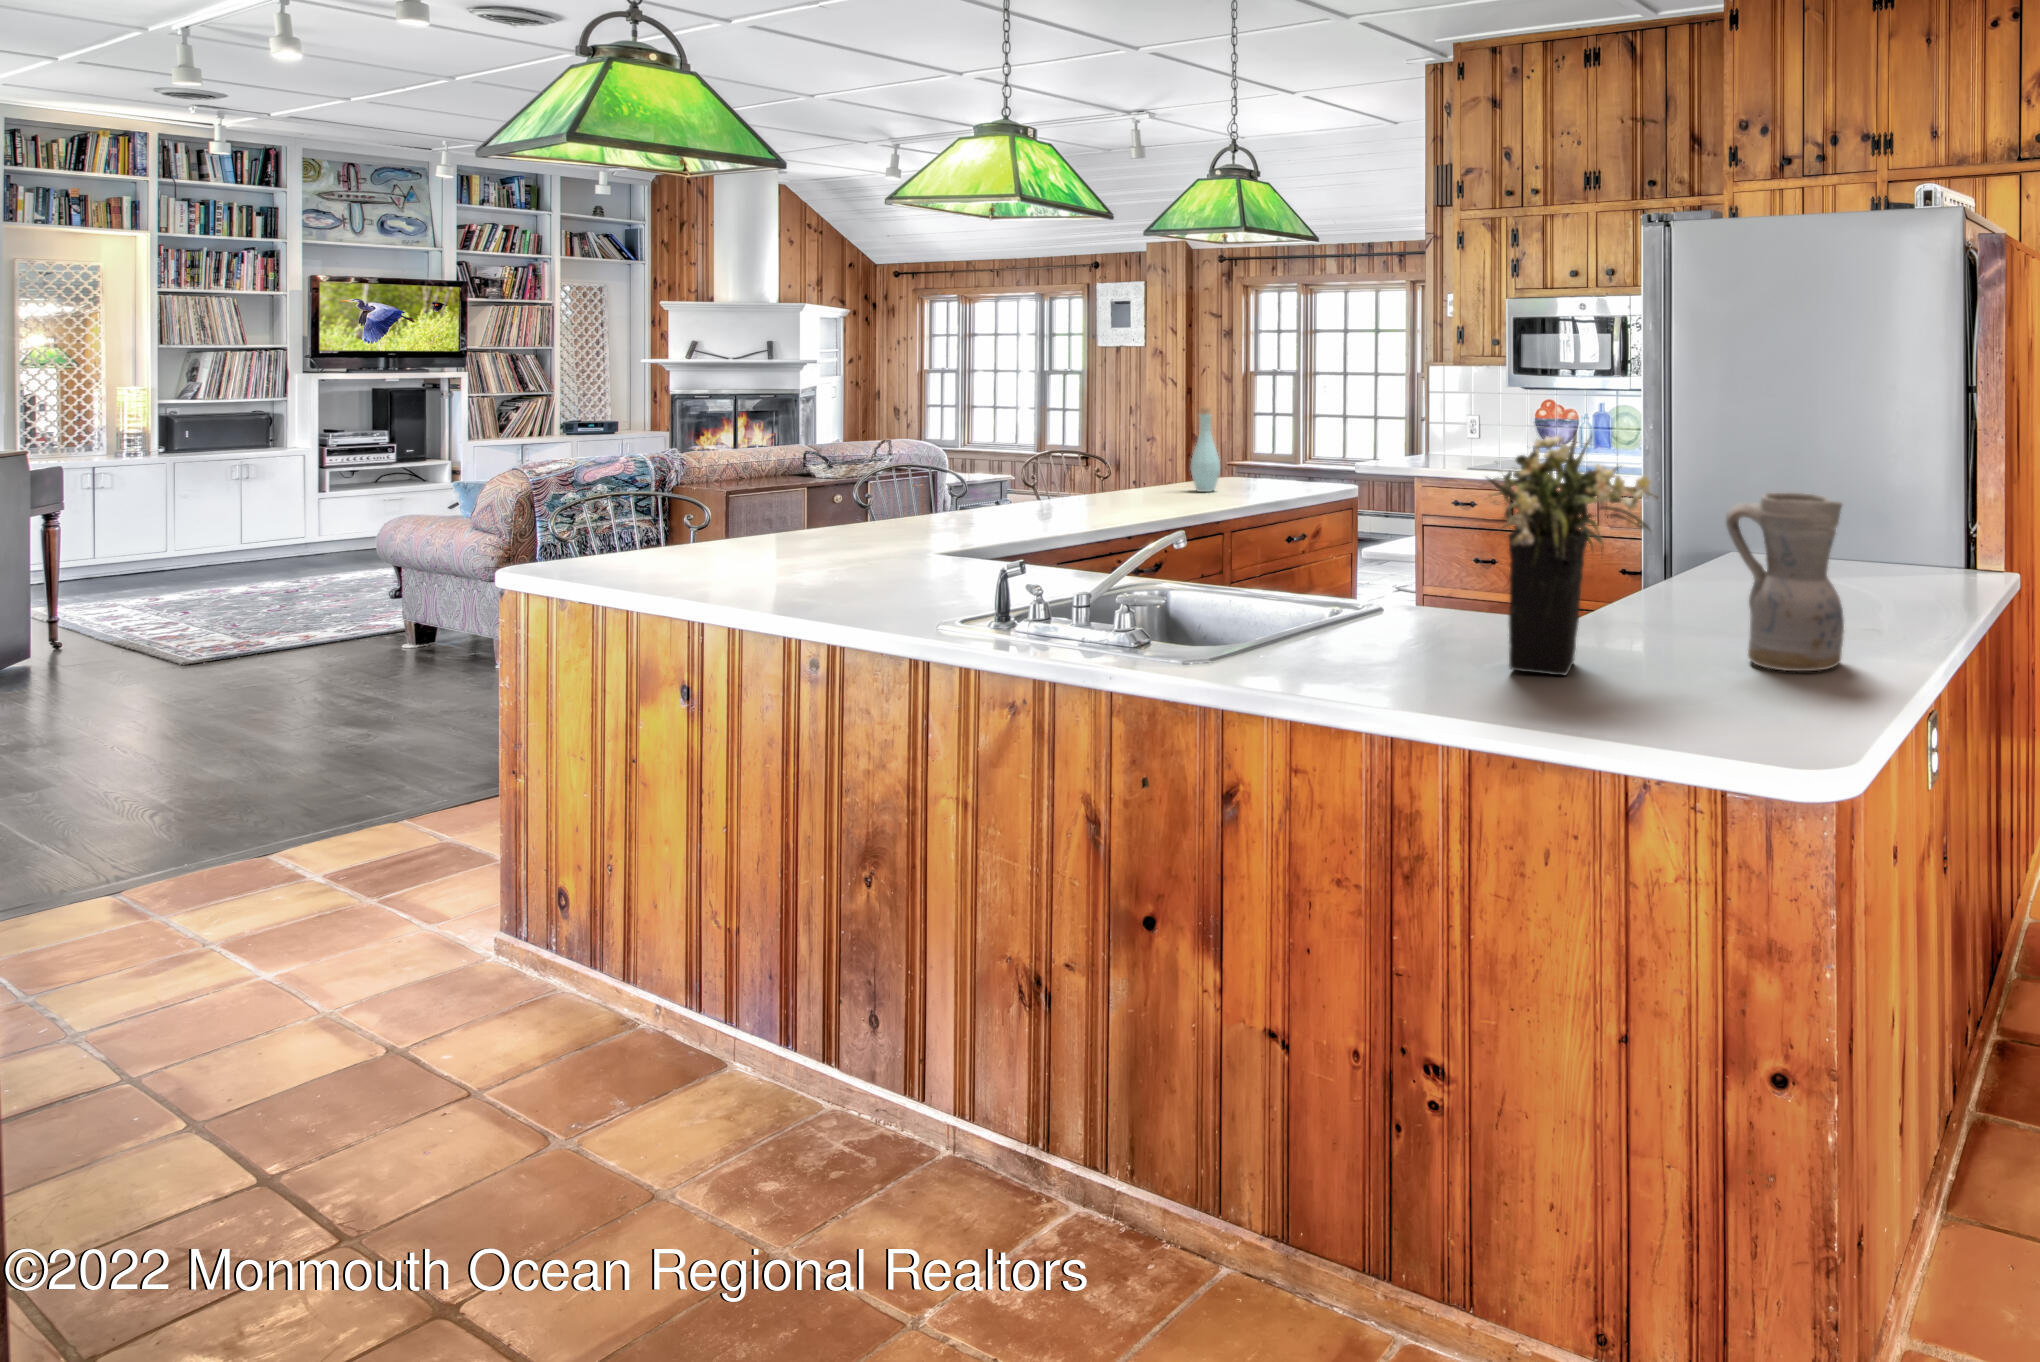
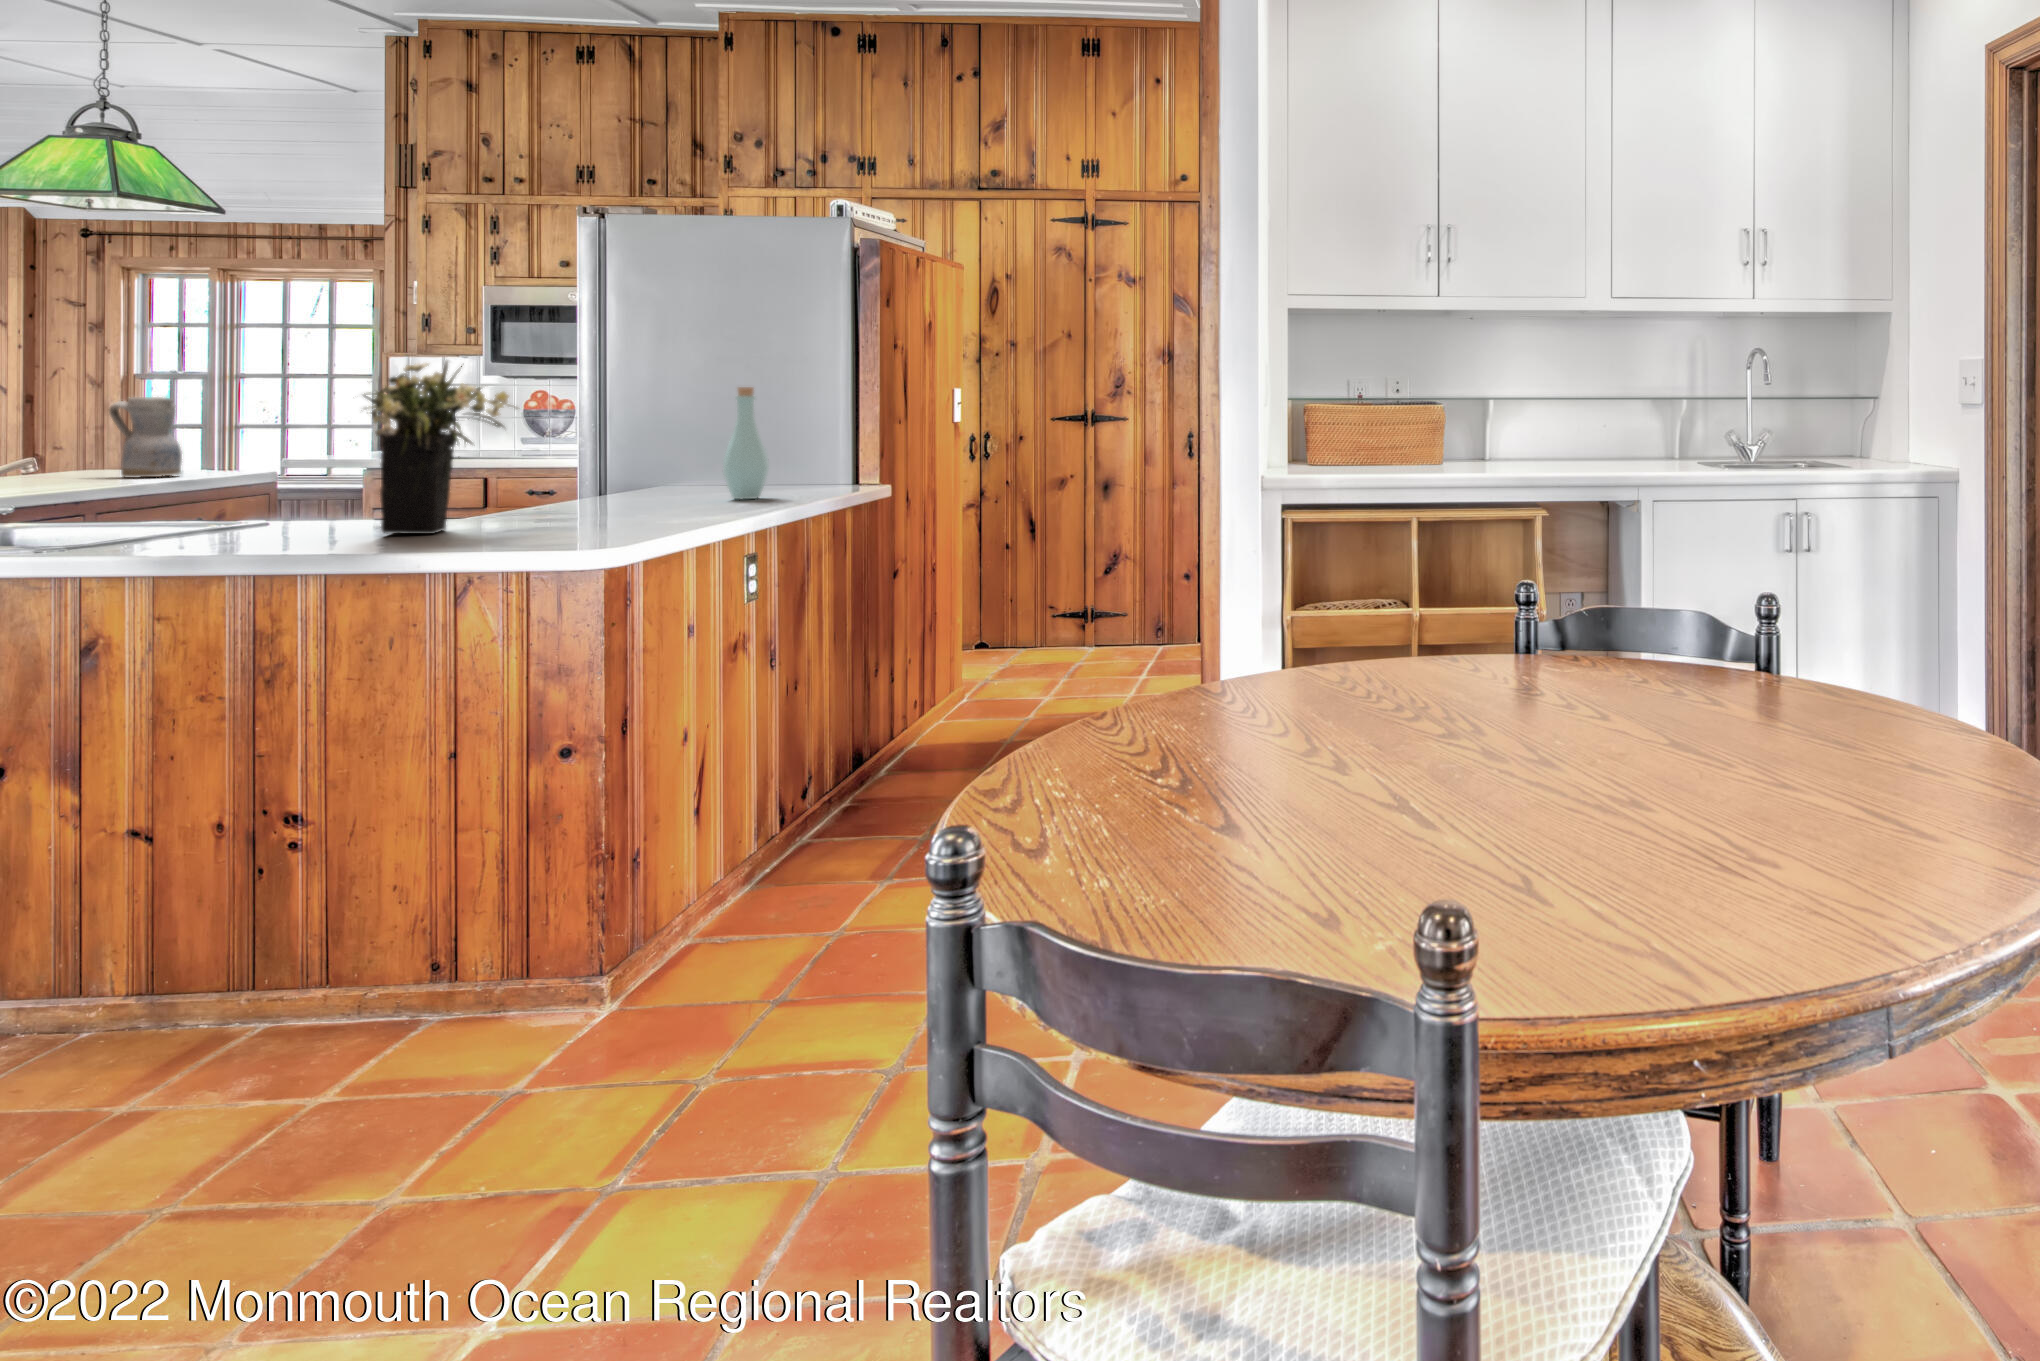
bottle: present [1191,407,1220,492] -> present [723,387,769,499]
ceramic pitcher: present [1726,493,1844,671] -> present [109,397,182,478]

